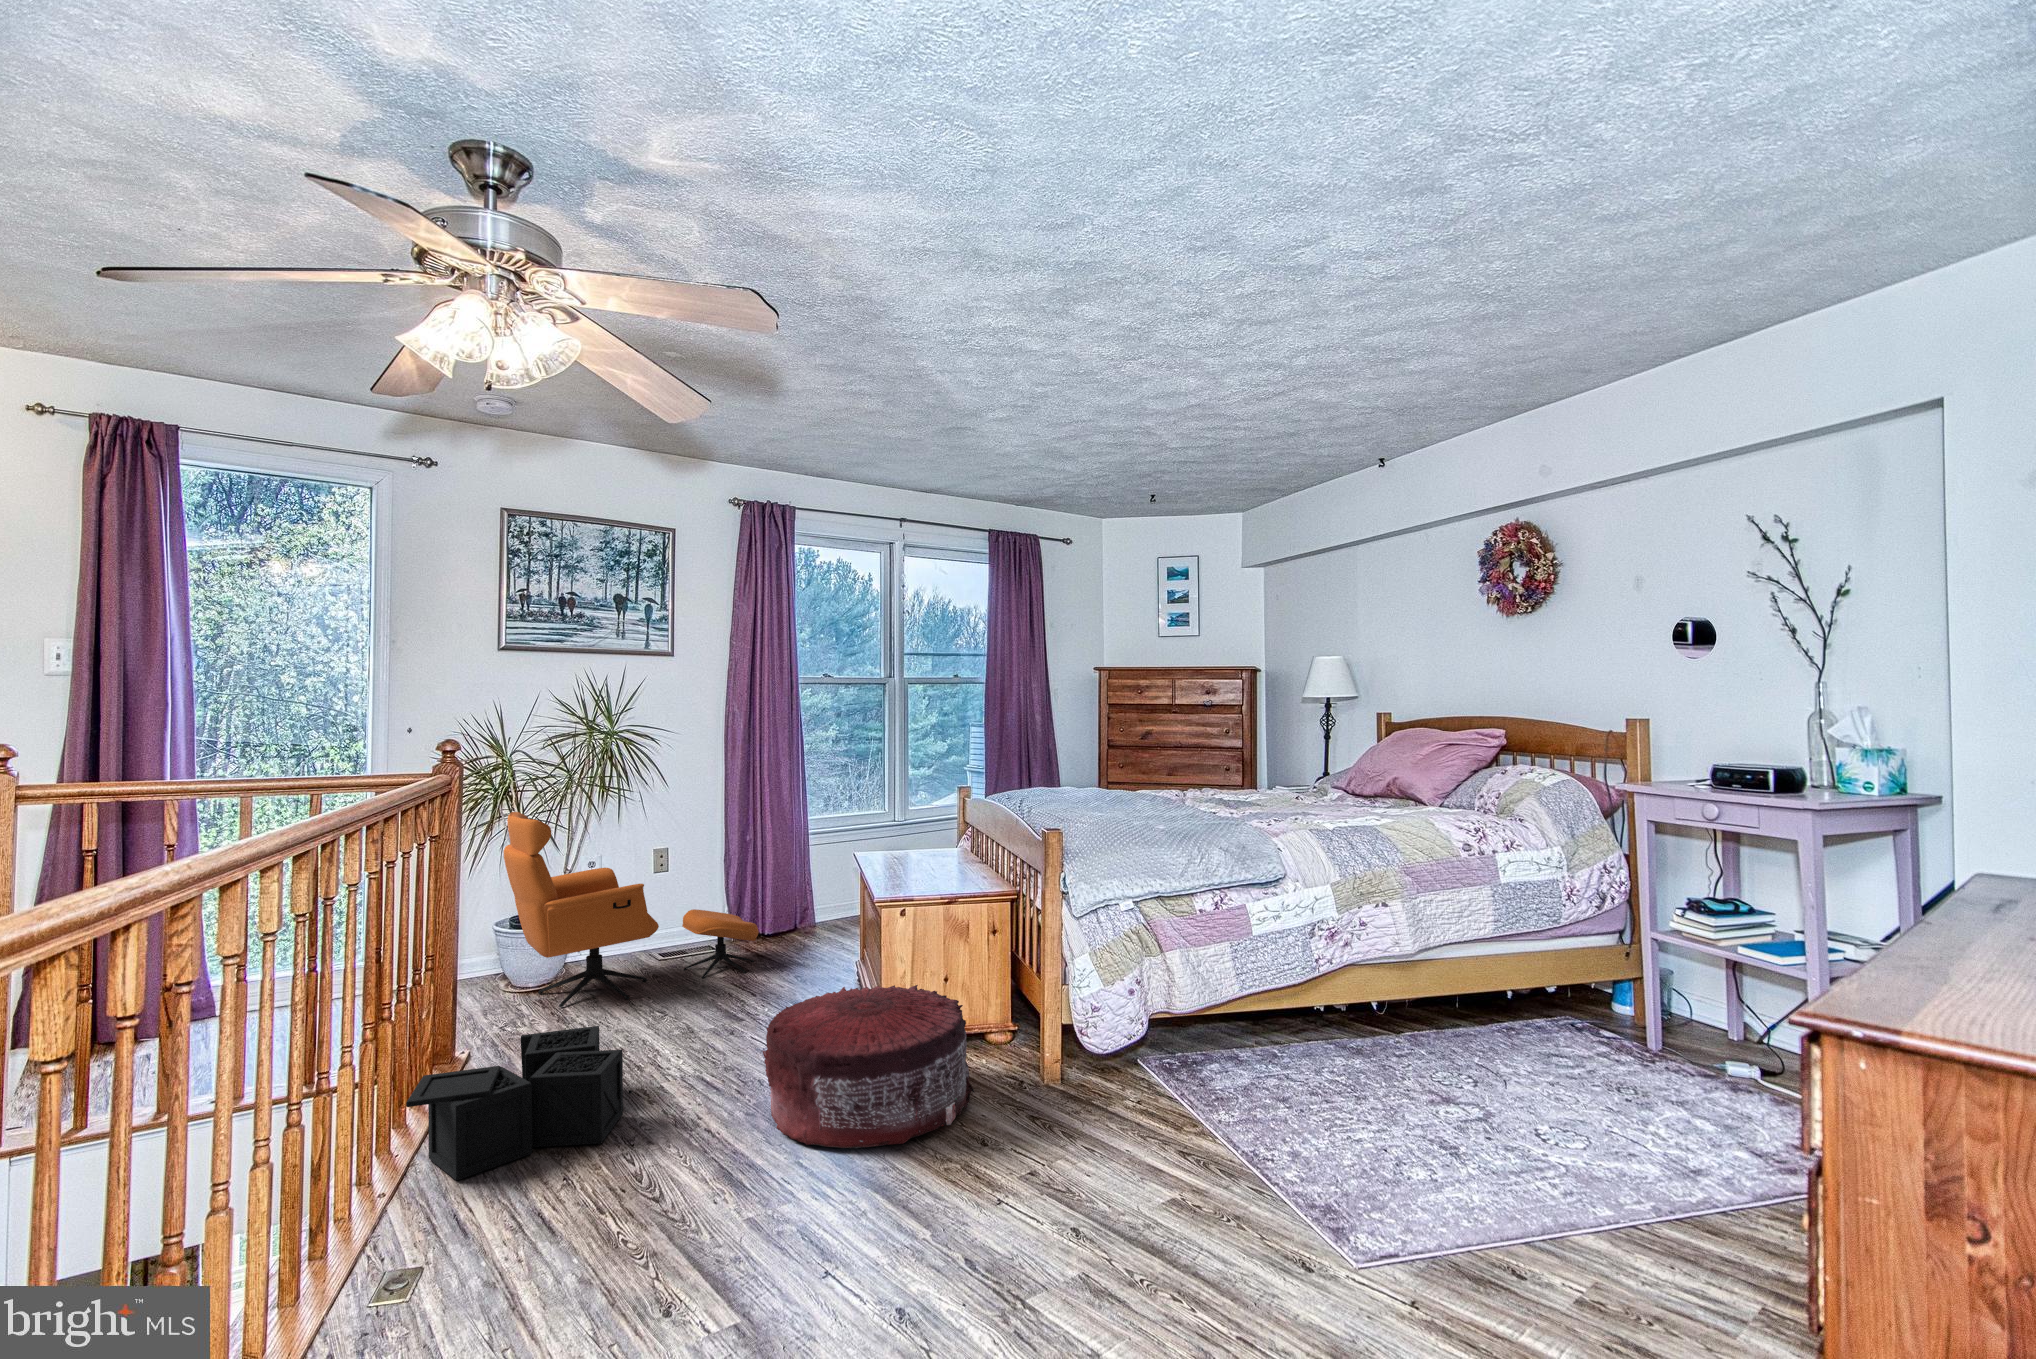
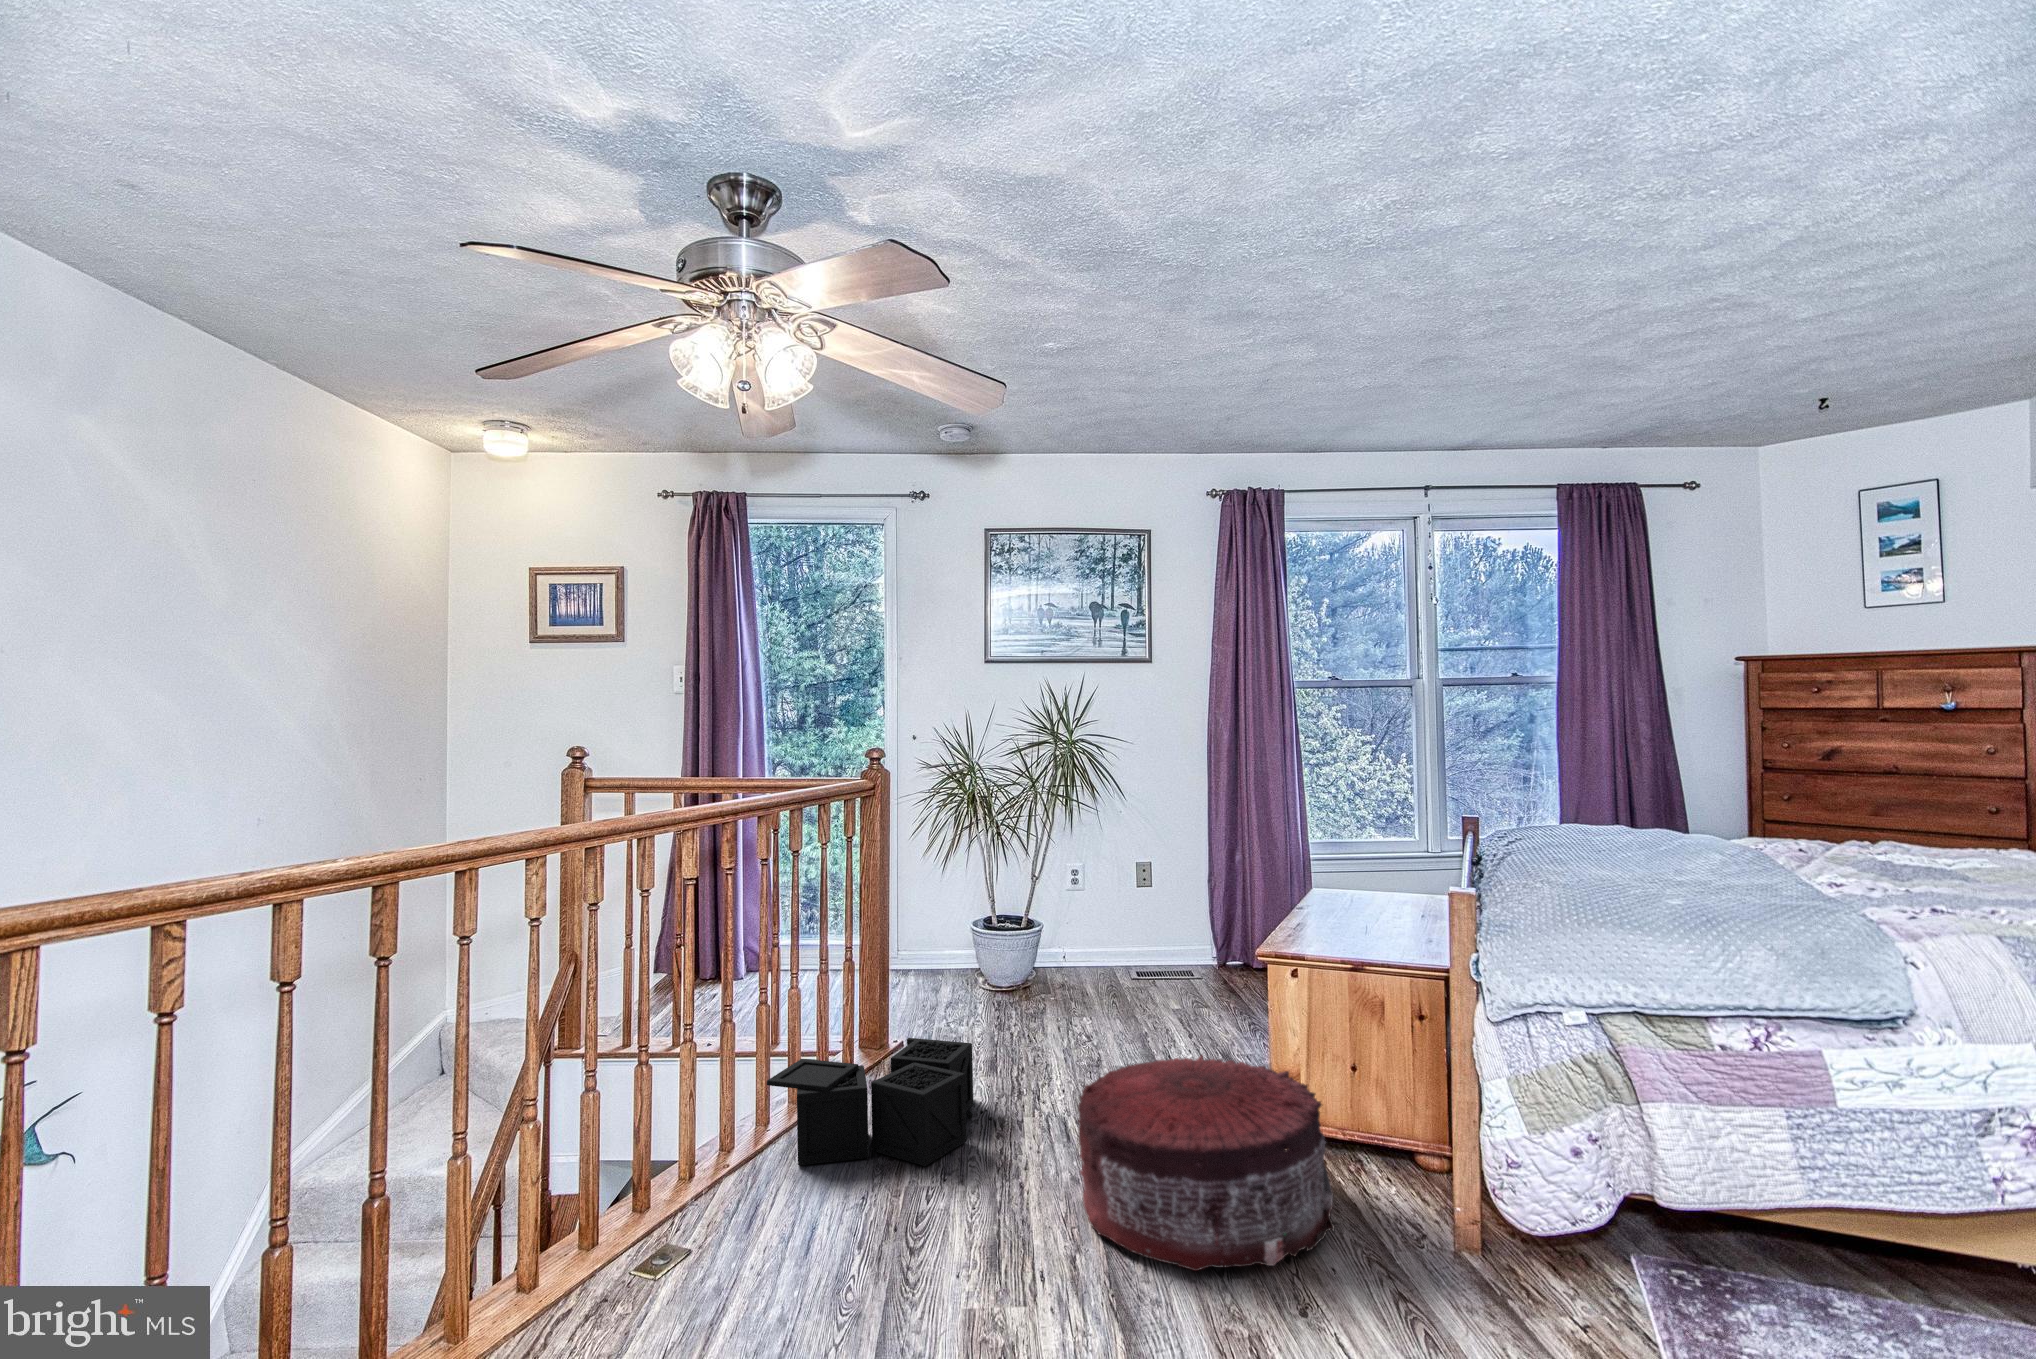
armchair: present [504,812,759,1007] -> none [966,818,1218,1019]

